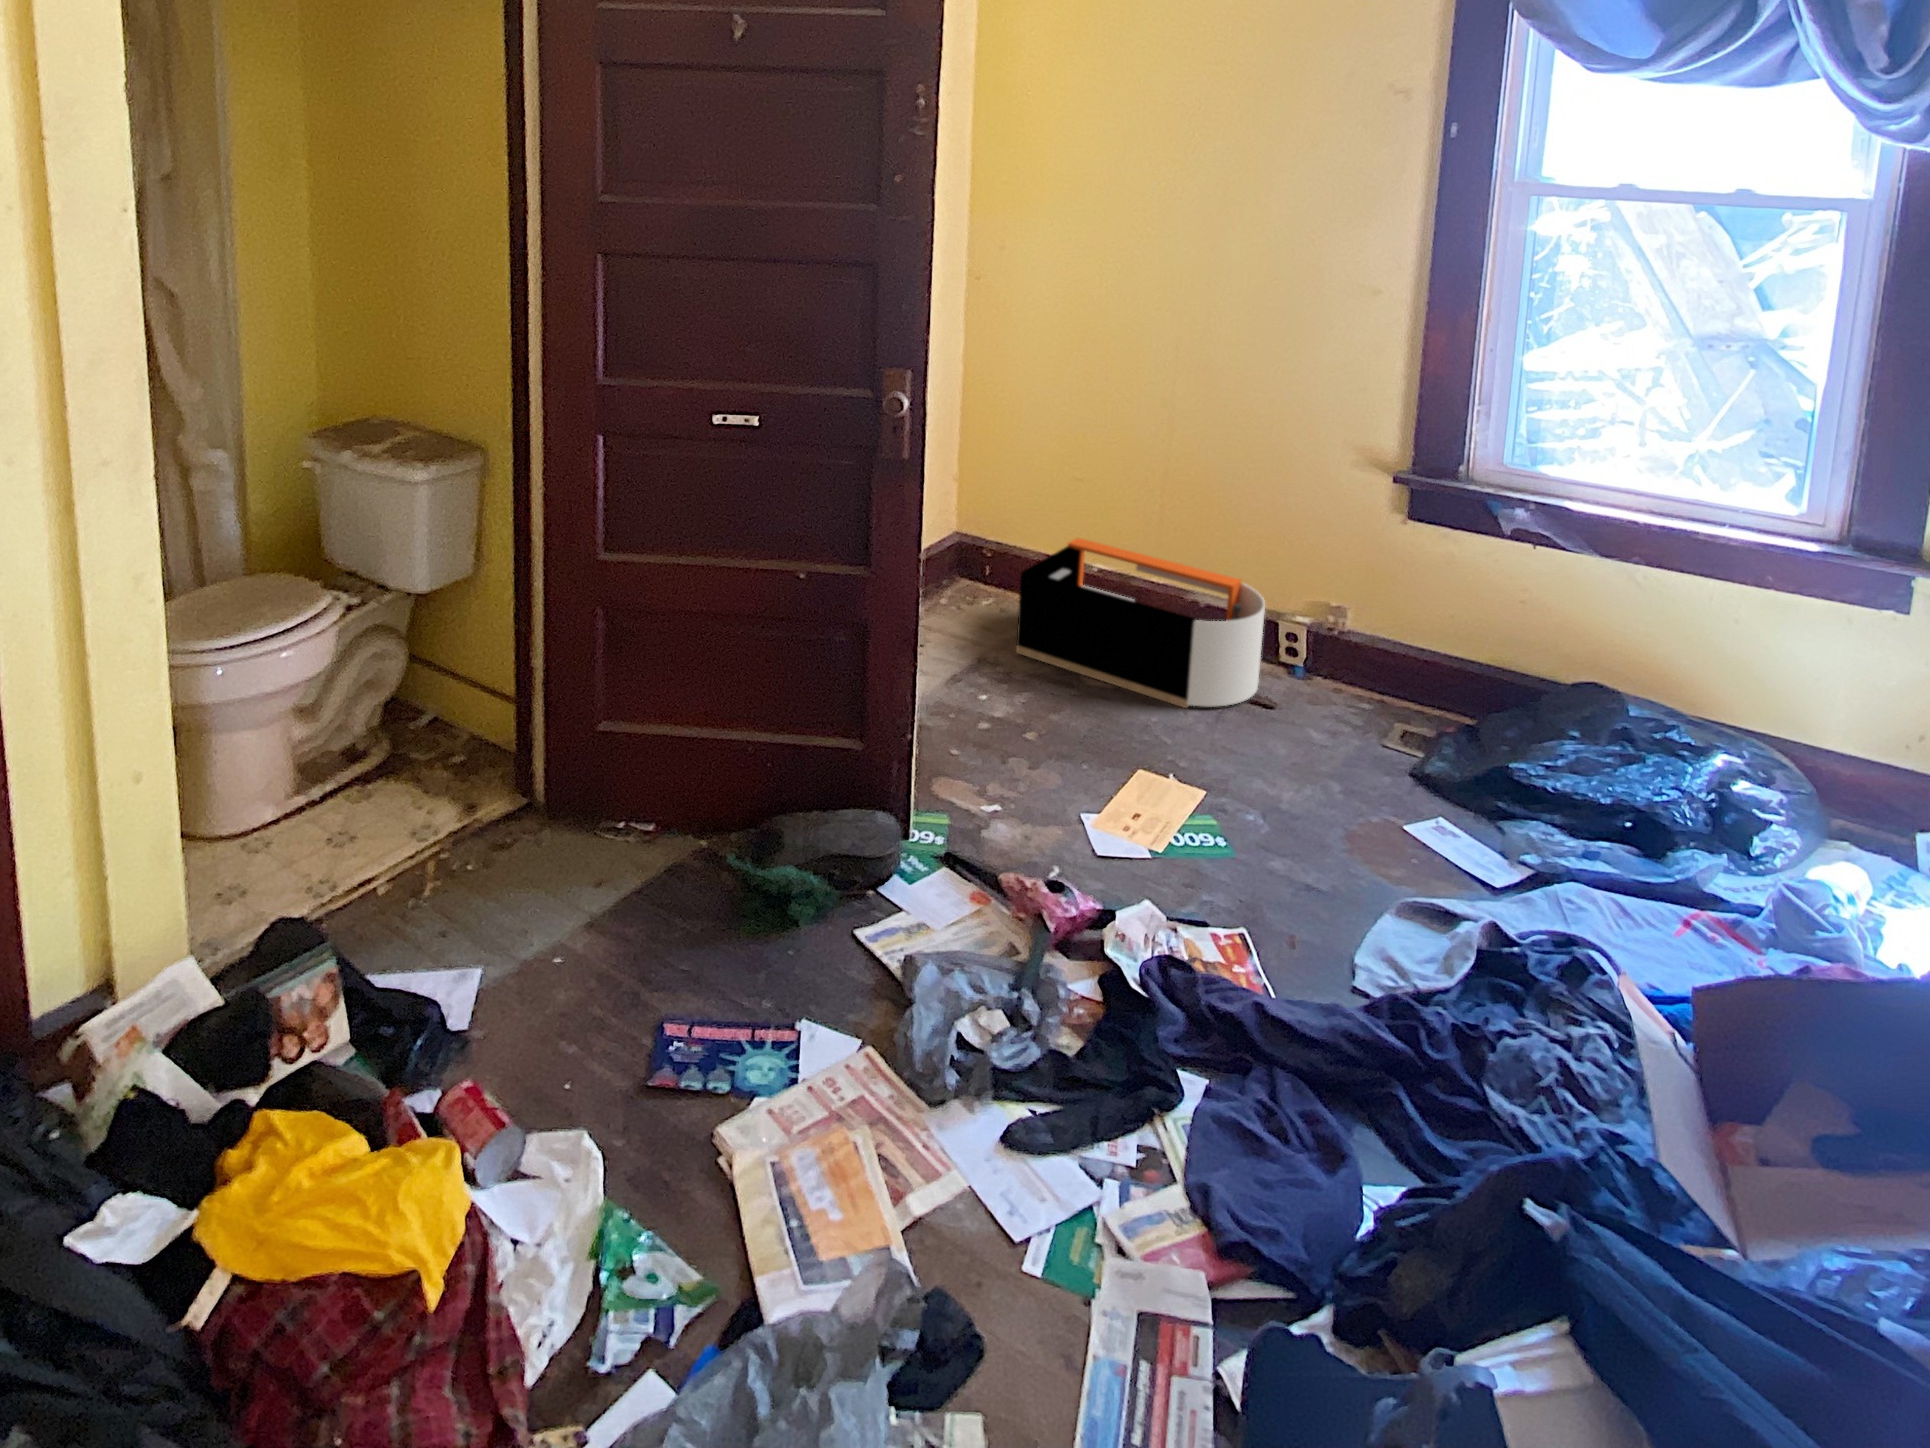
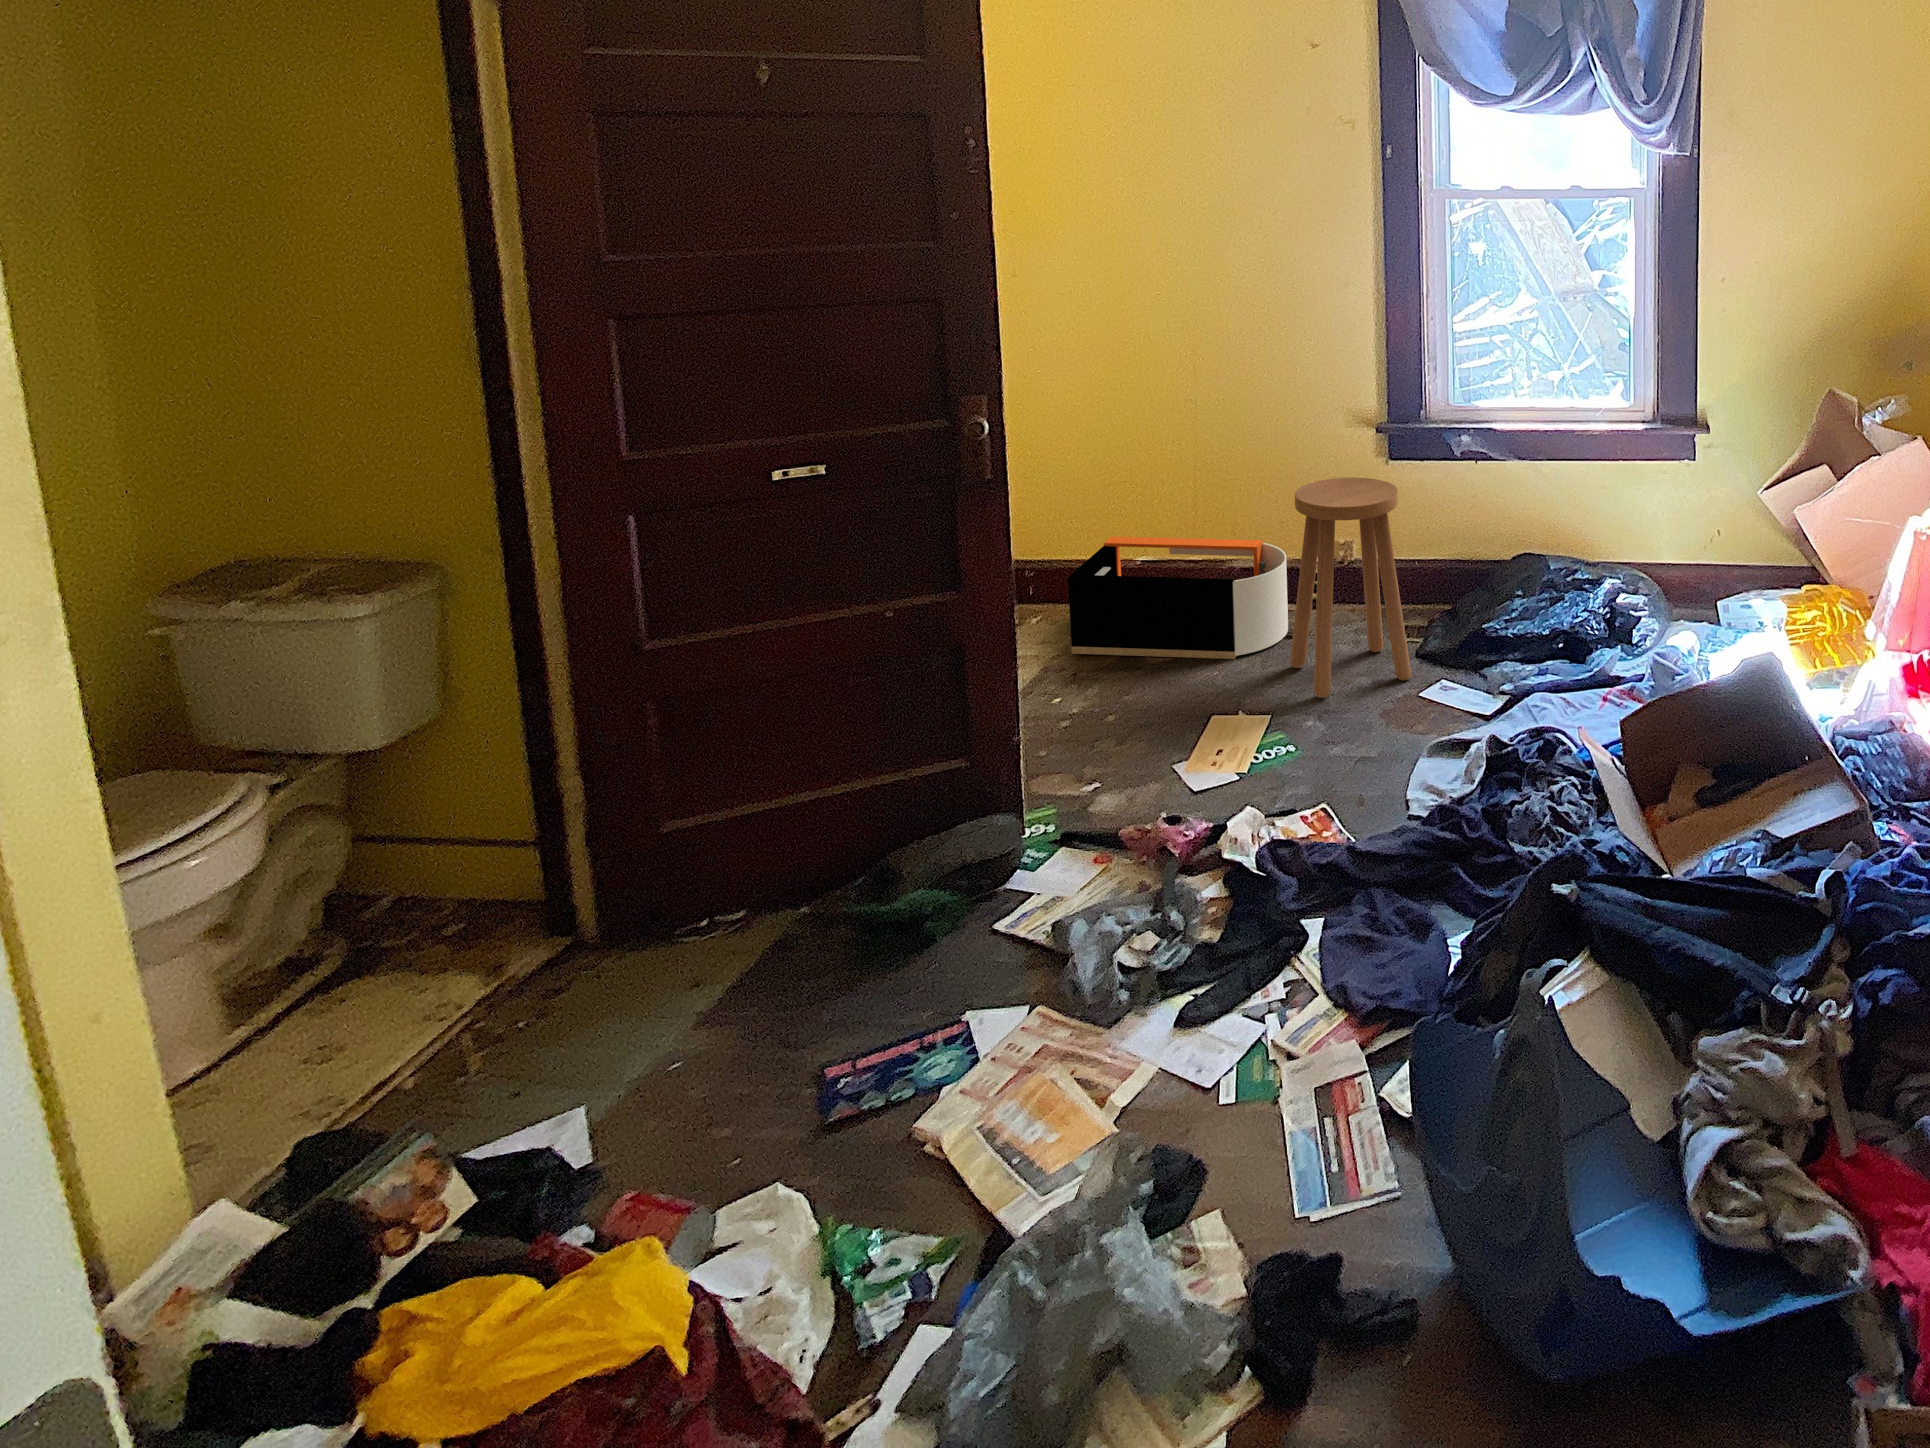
stool: none [1249,528,1411,798] -> present [1290,477,1411,698]

